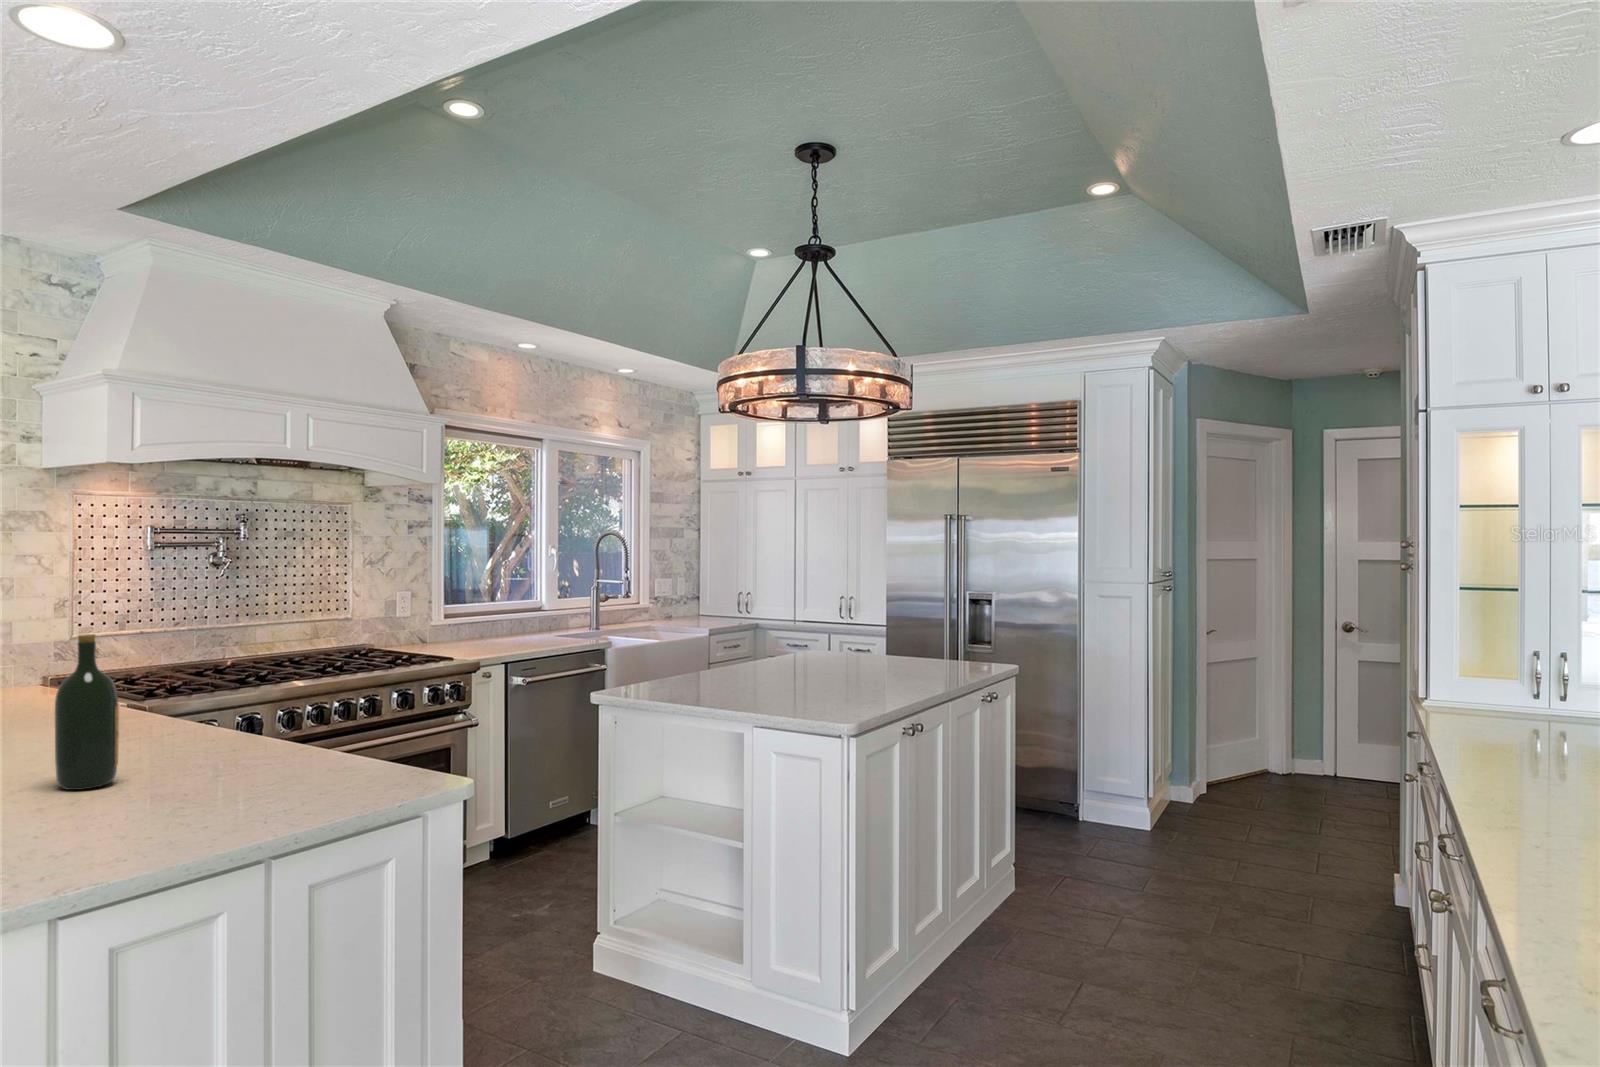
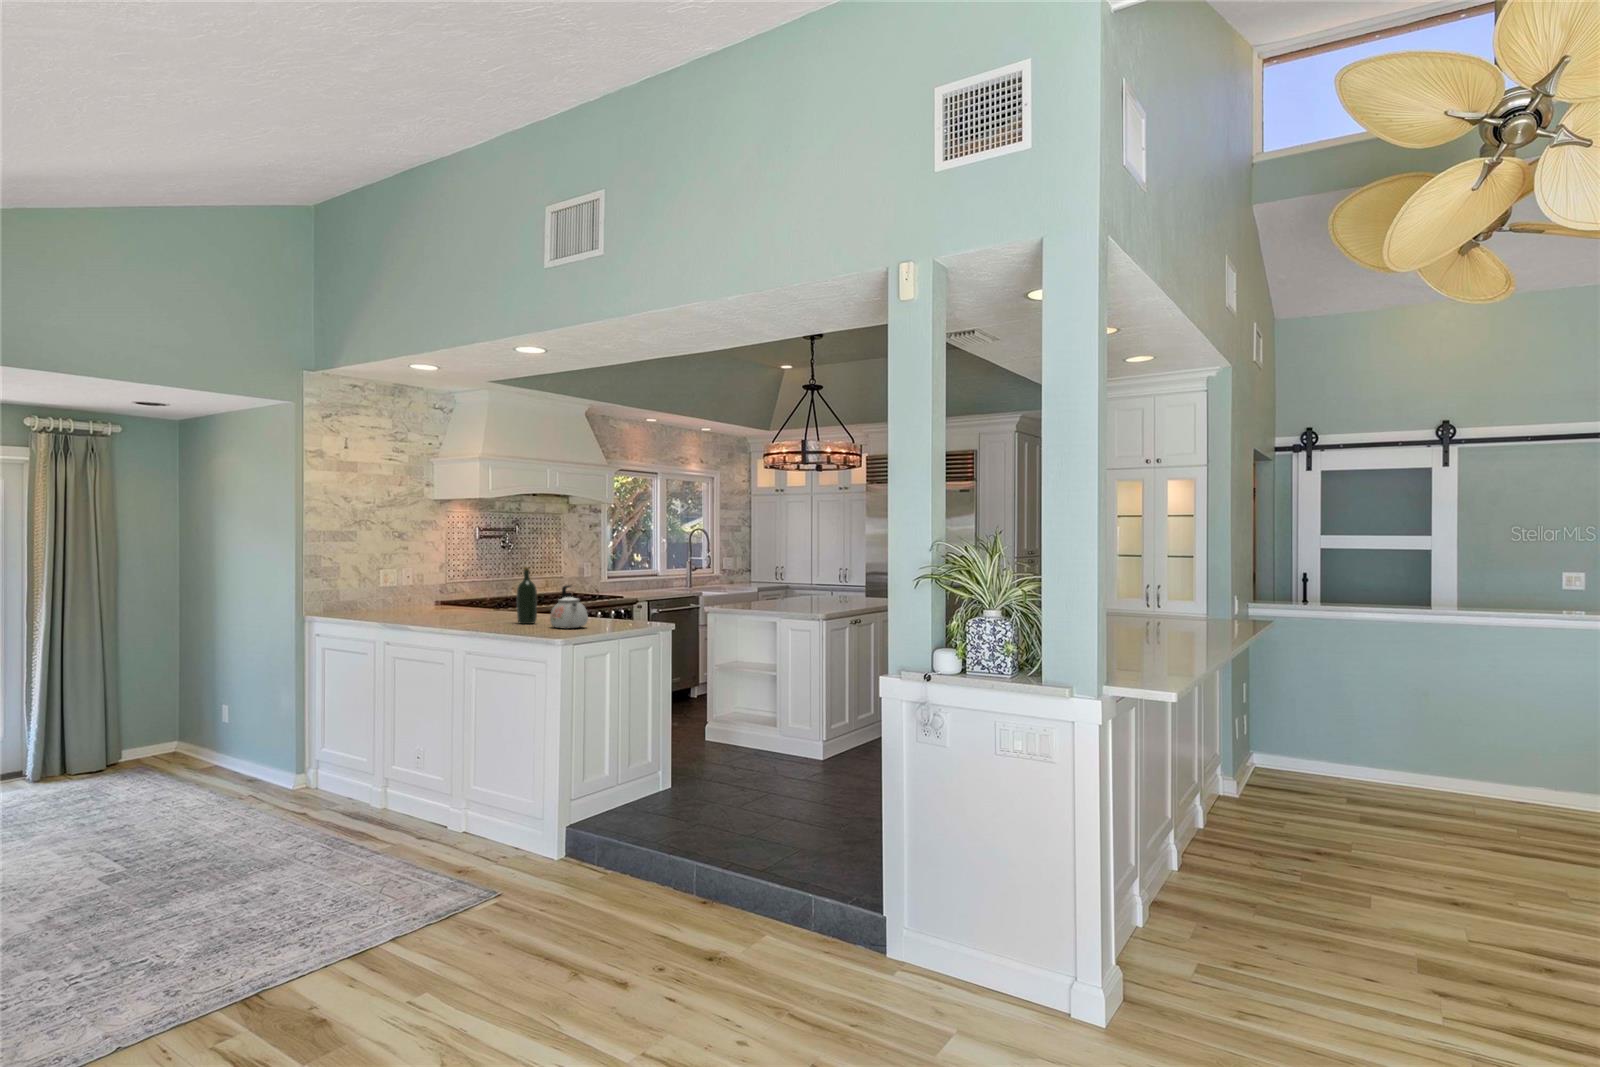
kettle: none [116,690,237,817] -> present [550,585,588,629]

